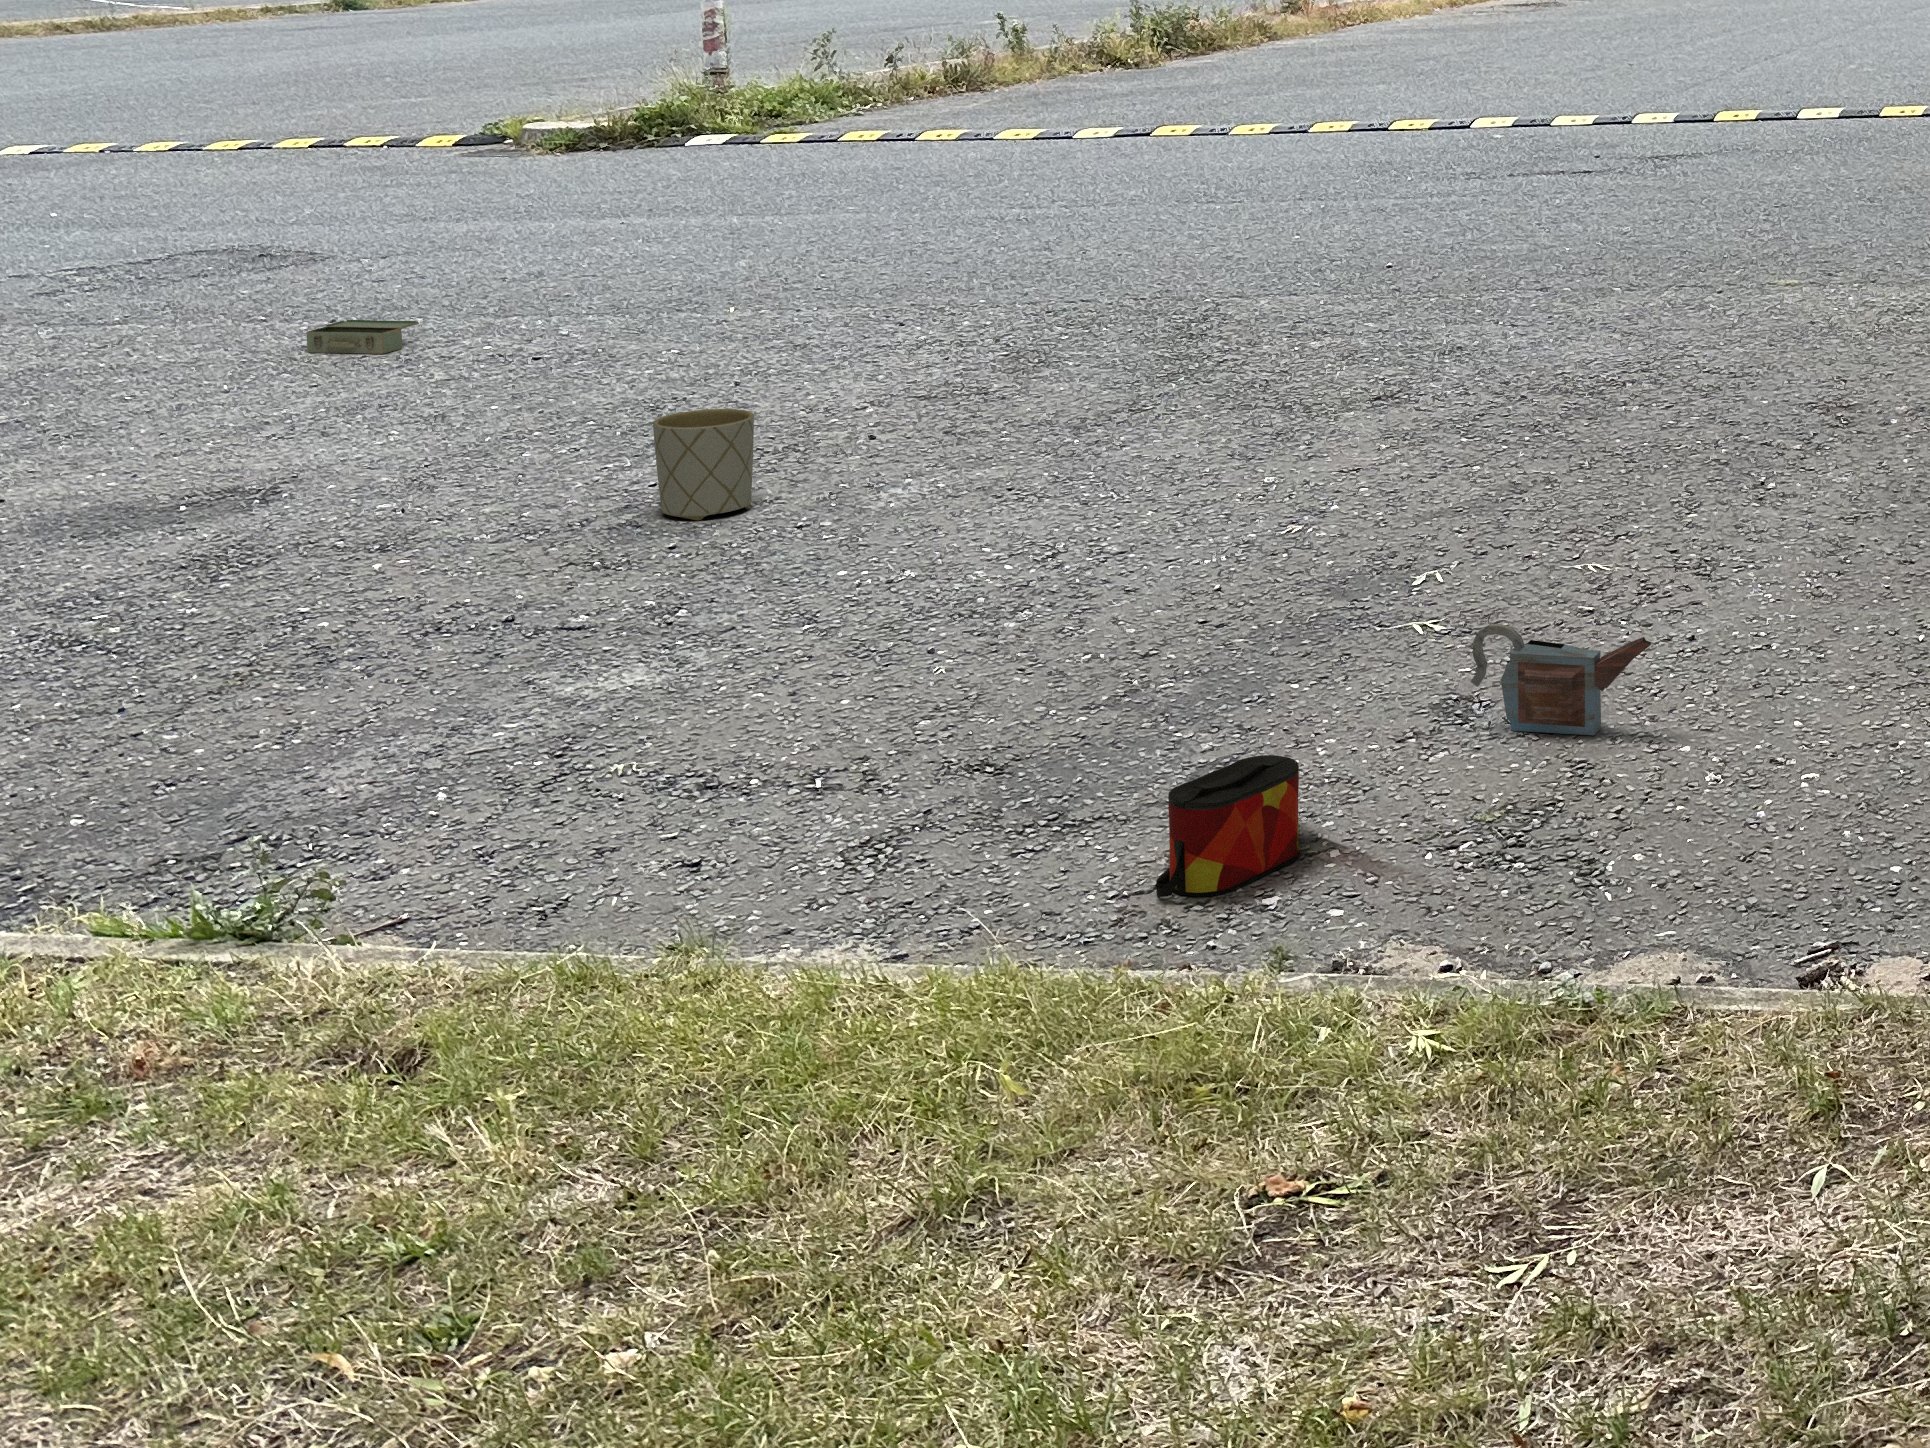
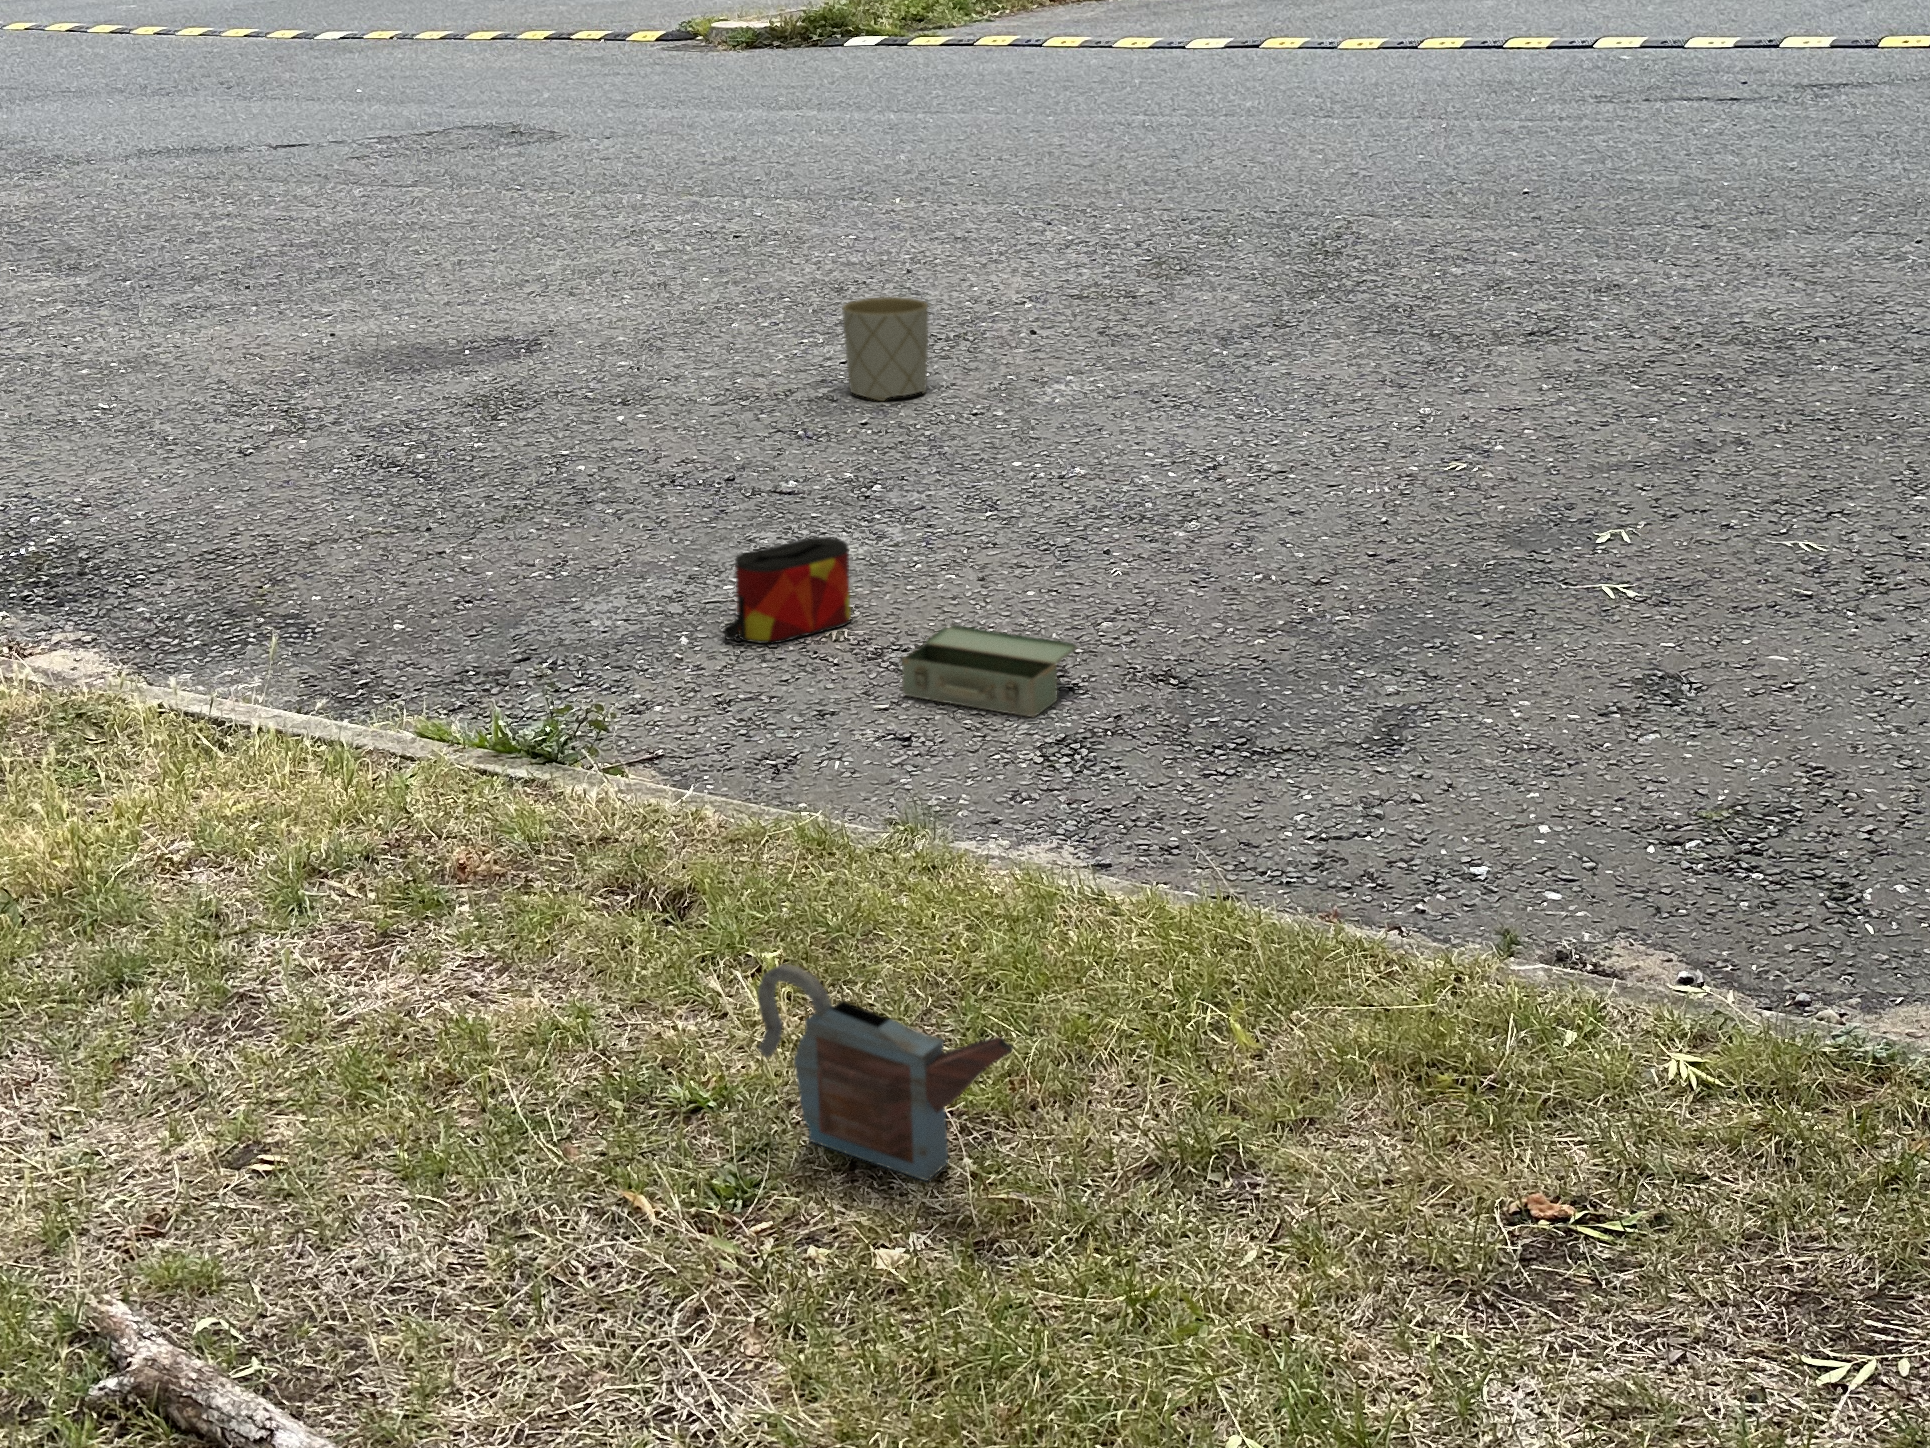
toolbox: present [307,320,419,354] -> present [902,625,1077,718]
watering can: present [1470,624,1652,735] -> present [757,963,1013,1181]
bag: present [1155,755,1301,897] -> present [723,537,851,644]

